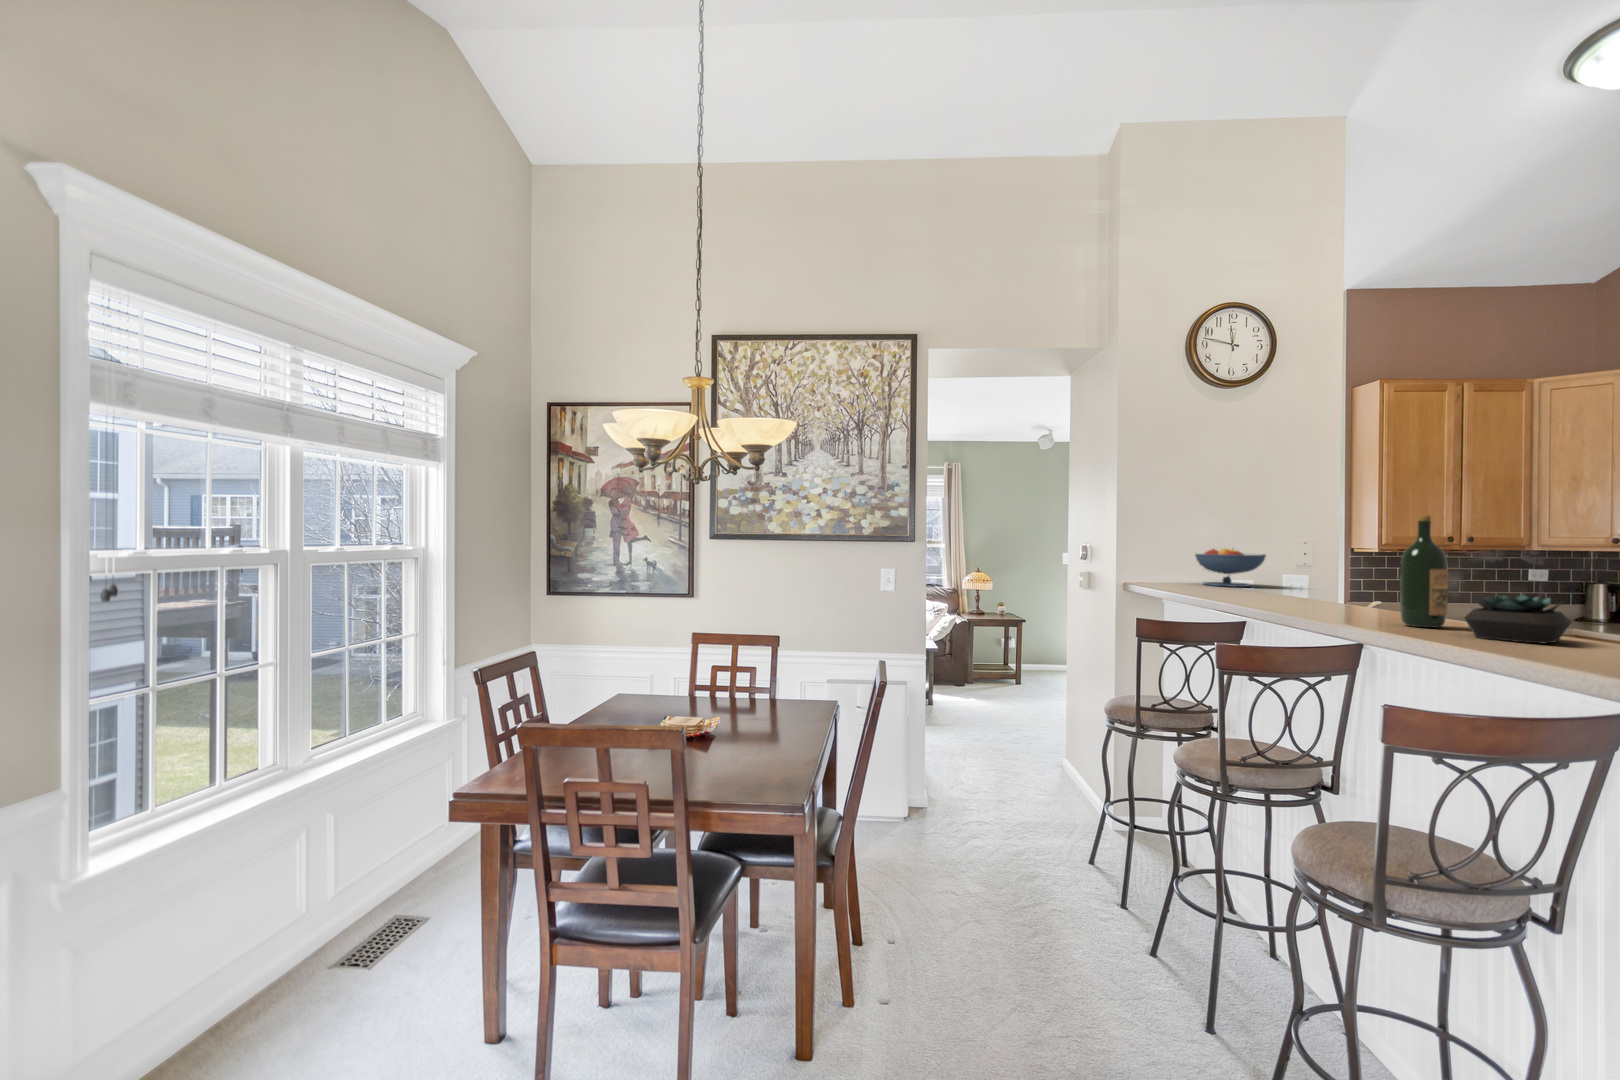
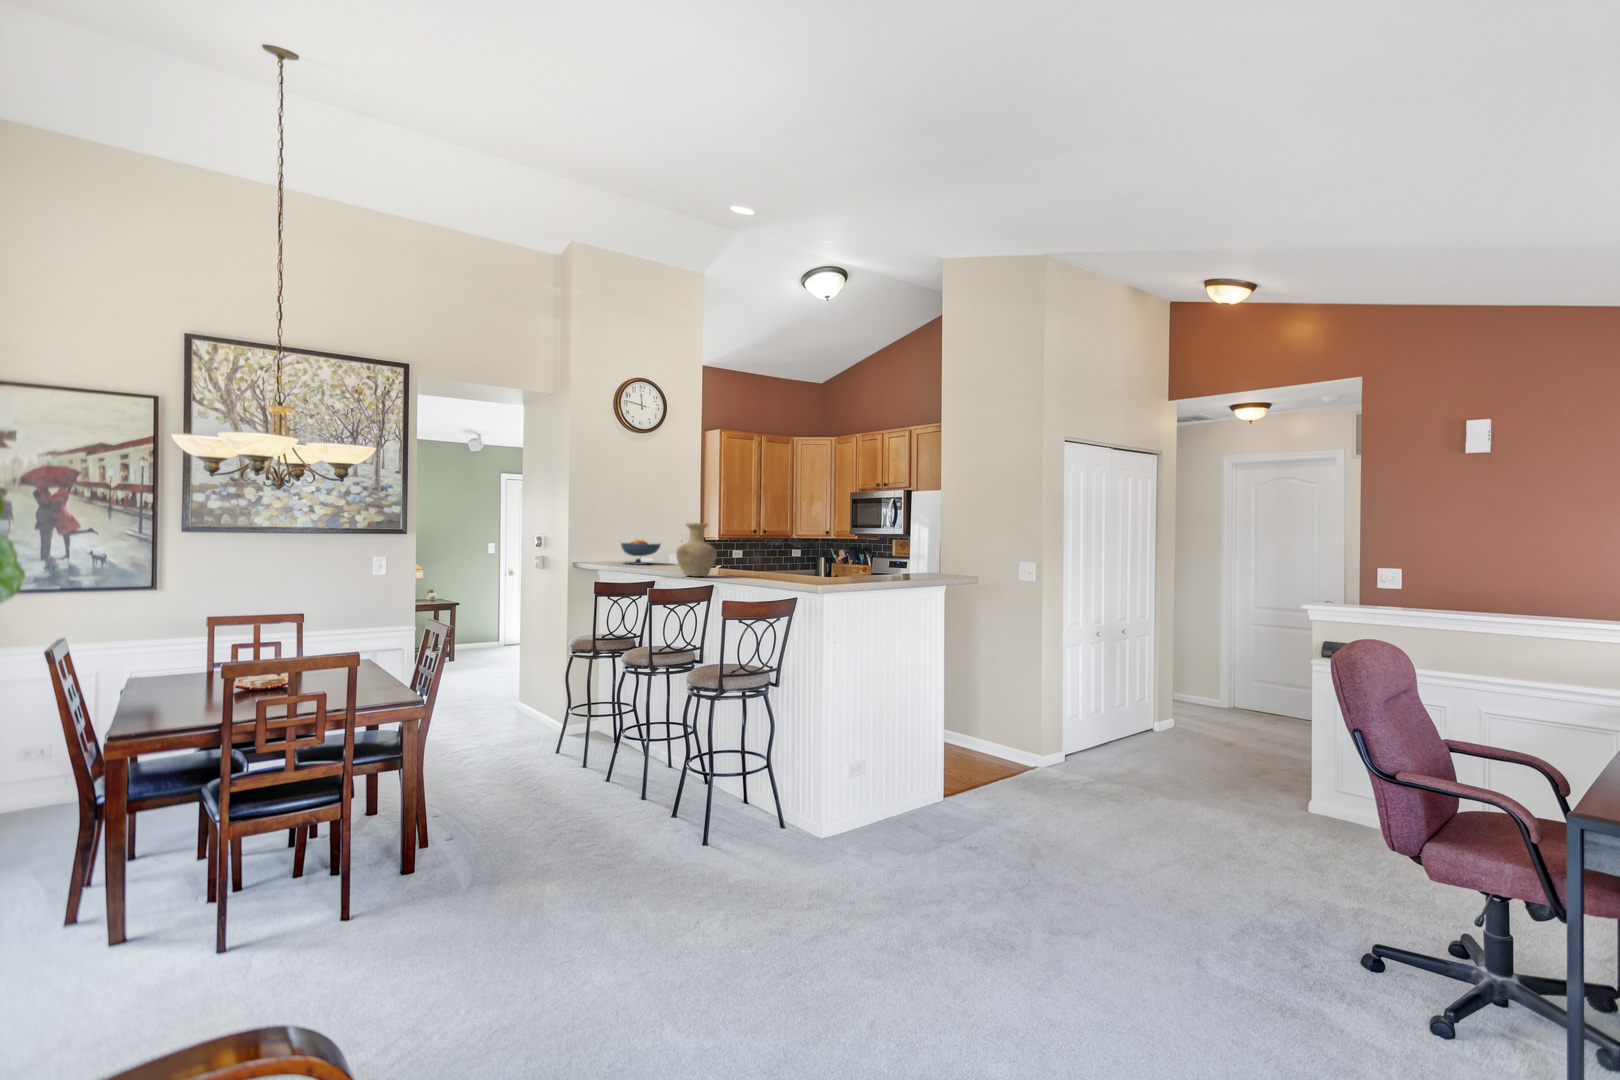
vase: none [1286,516,1370,612] -> present [676,523,716,577]
wine bottle: present [1400,516,1448,628] -> none [729,525,749,582]
succulent plant: present [1465,594,1571,643] -> none [754,563,793,586]

